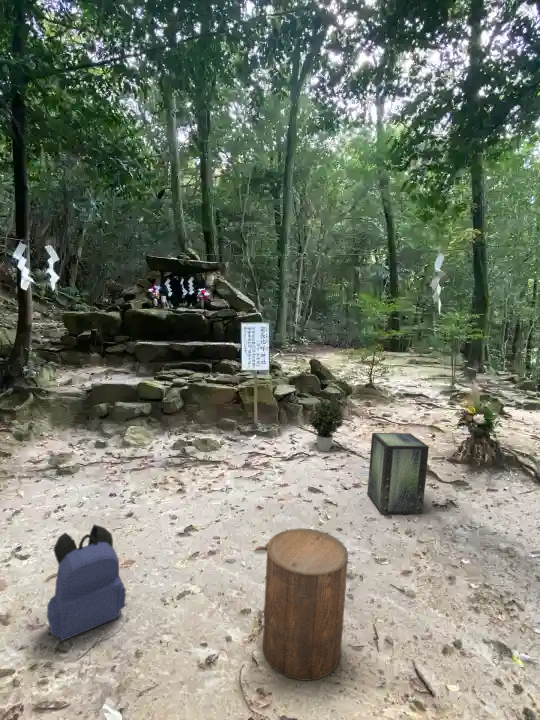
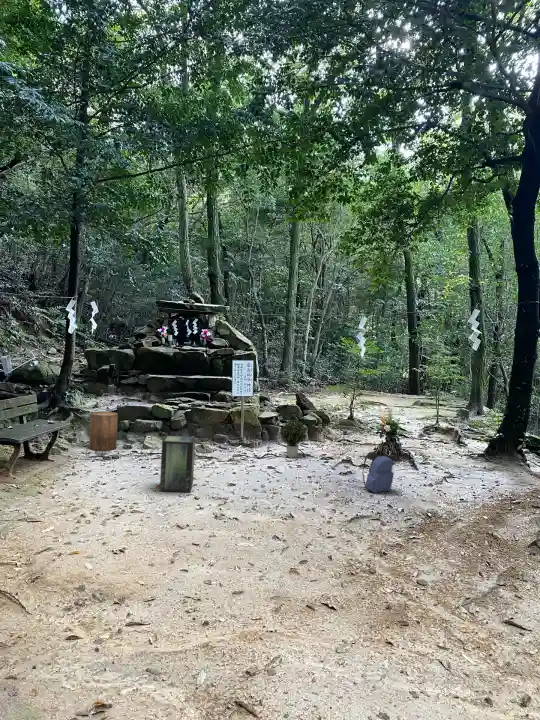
storage box: present [367,433,429,514] -> present [160,436,195,492]
backpack: present [47,525,126,641] -> present [362,451,394,493]
stool: present [263,529,348,680] -> present [89,412,118,451]

